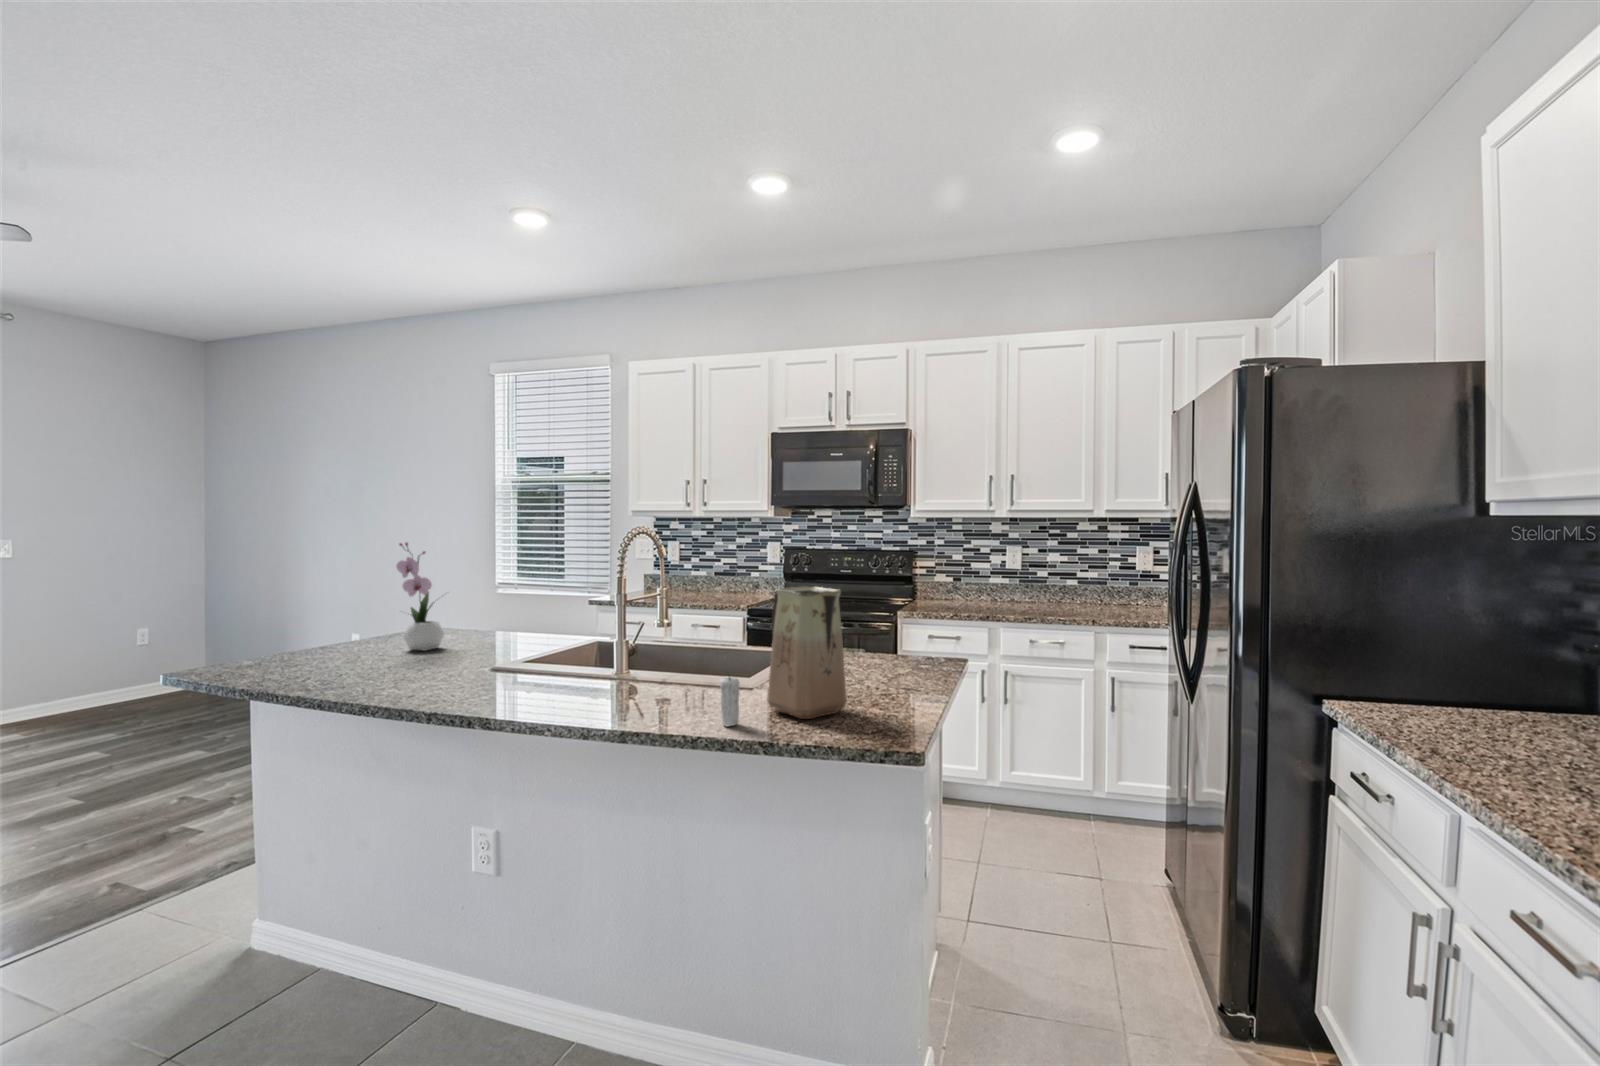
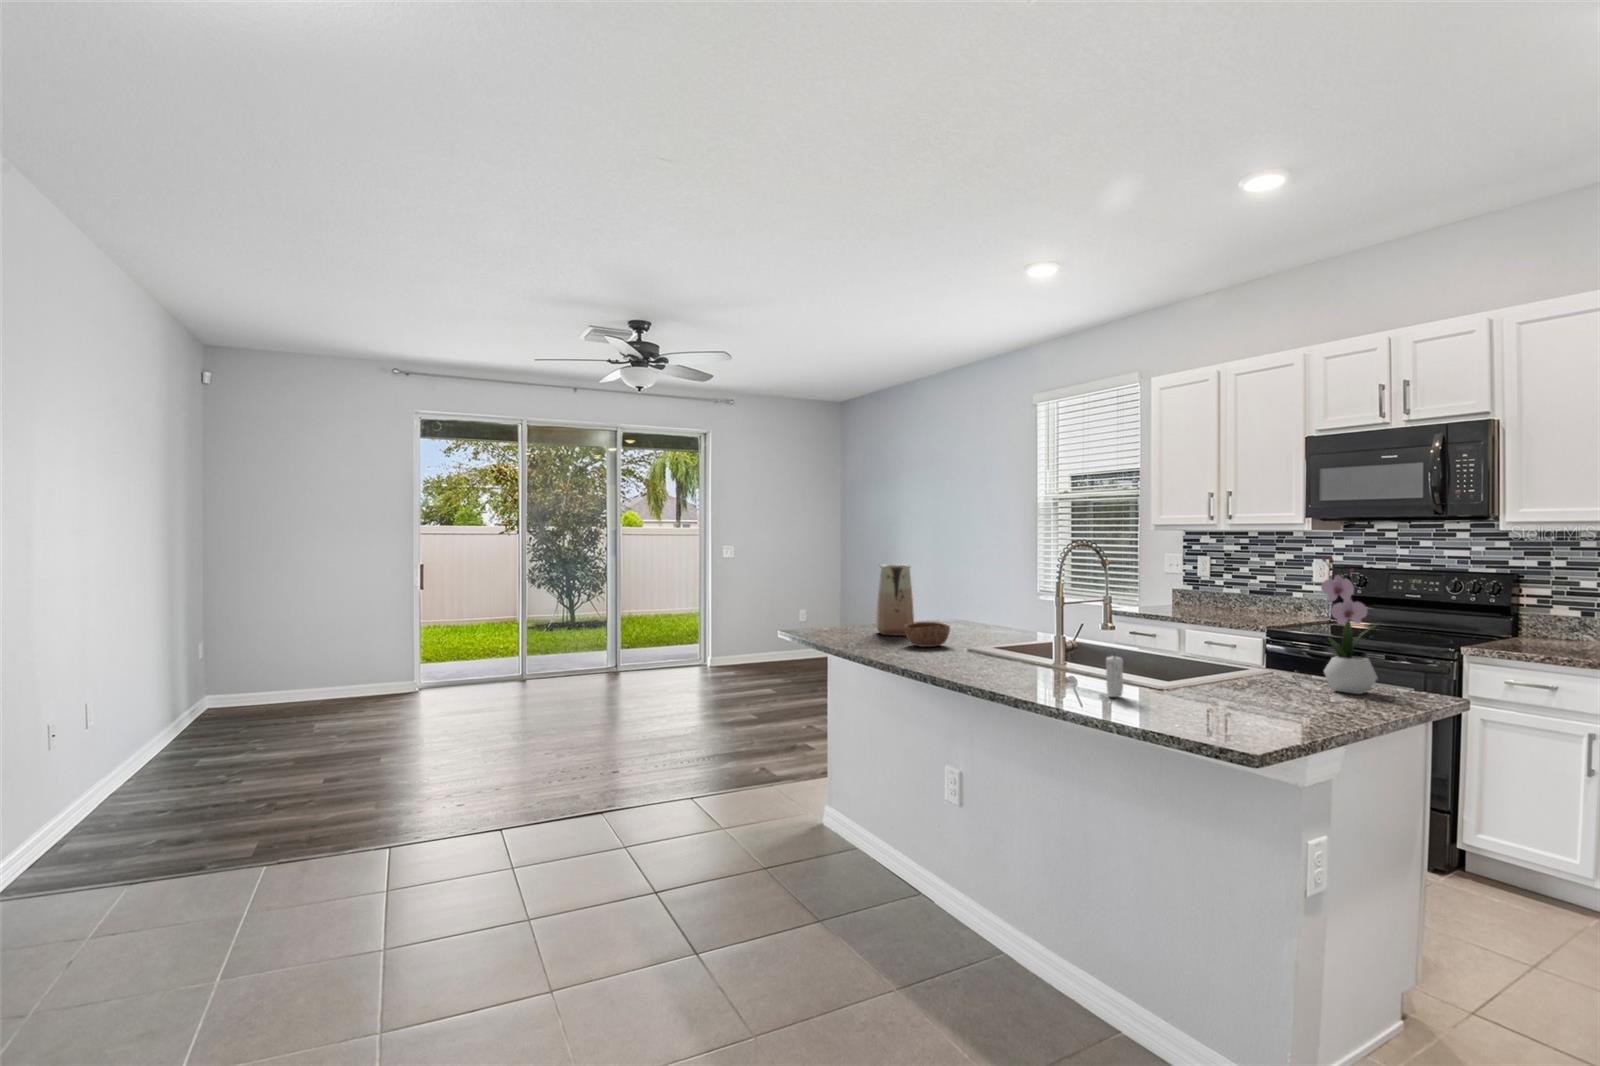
flower arrangement: present [396,543,444,651] -> present [1321,557,1378,694]
vase: present [768,586,846,719] -> present [876,564,914,636]
bowl: none [396,648,463,686] -> present [905,622,950,647]

